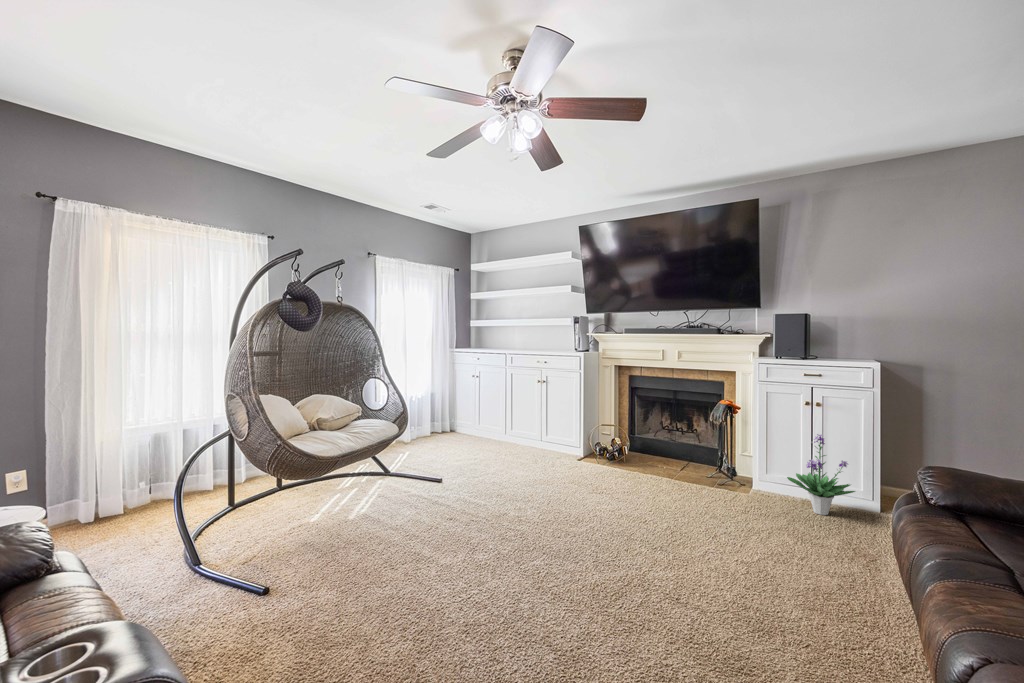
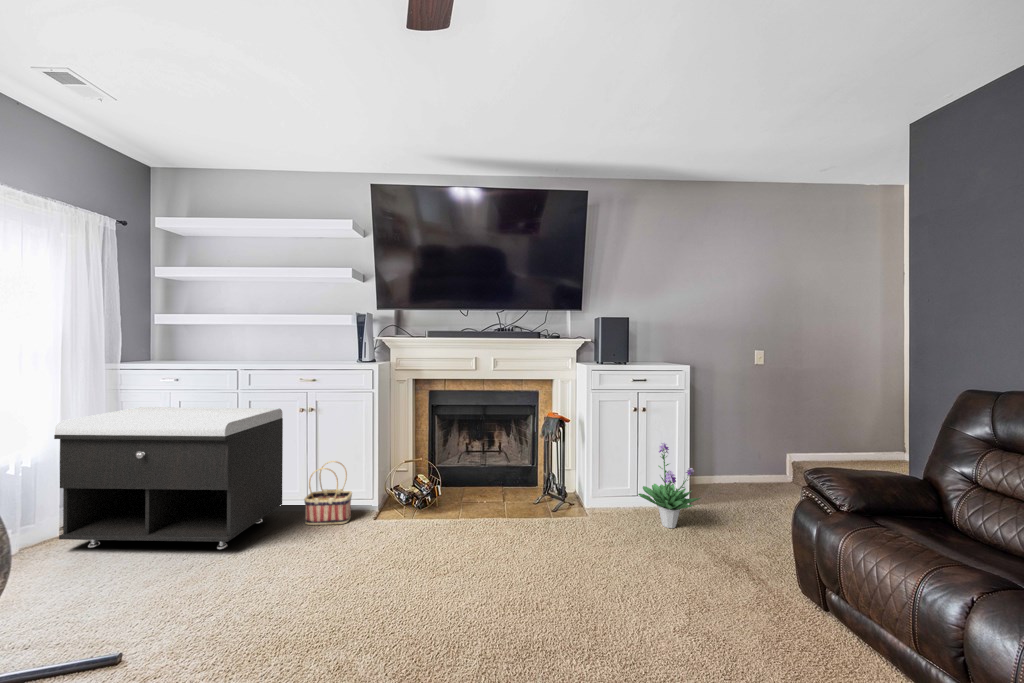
storage bench: none [428,375,528,456] -> present [54,407,283,549]
basket: none [537,418,566,459] -> present [304,461,352,525]

